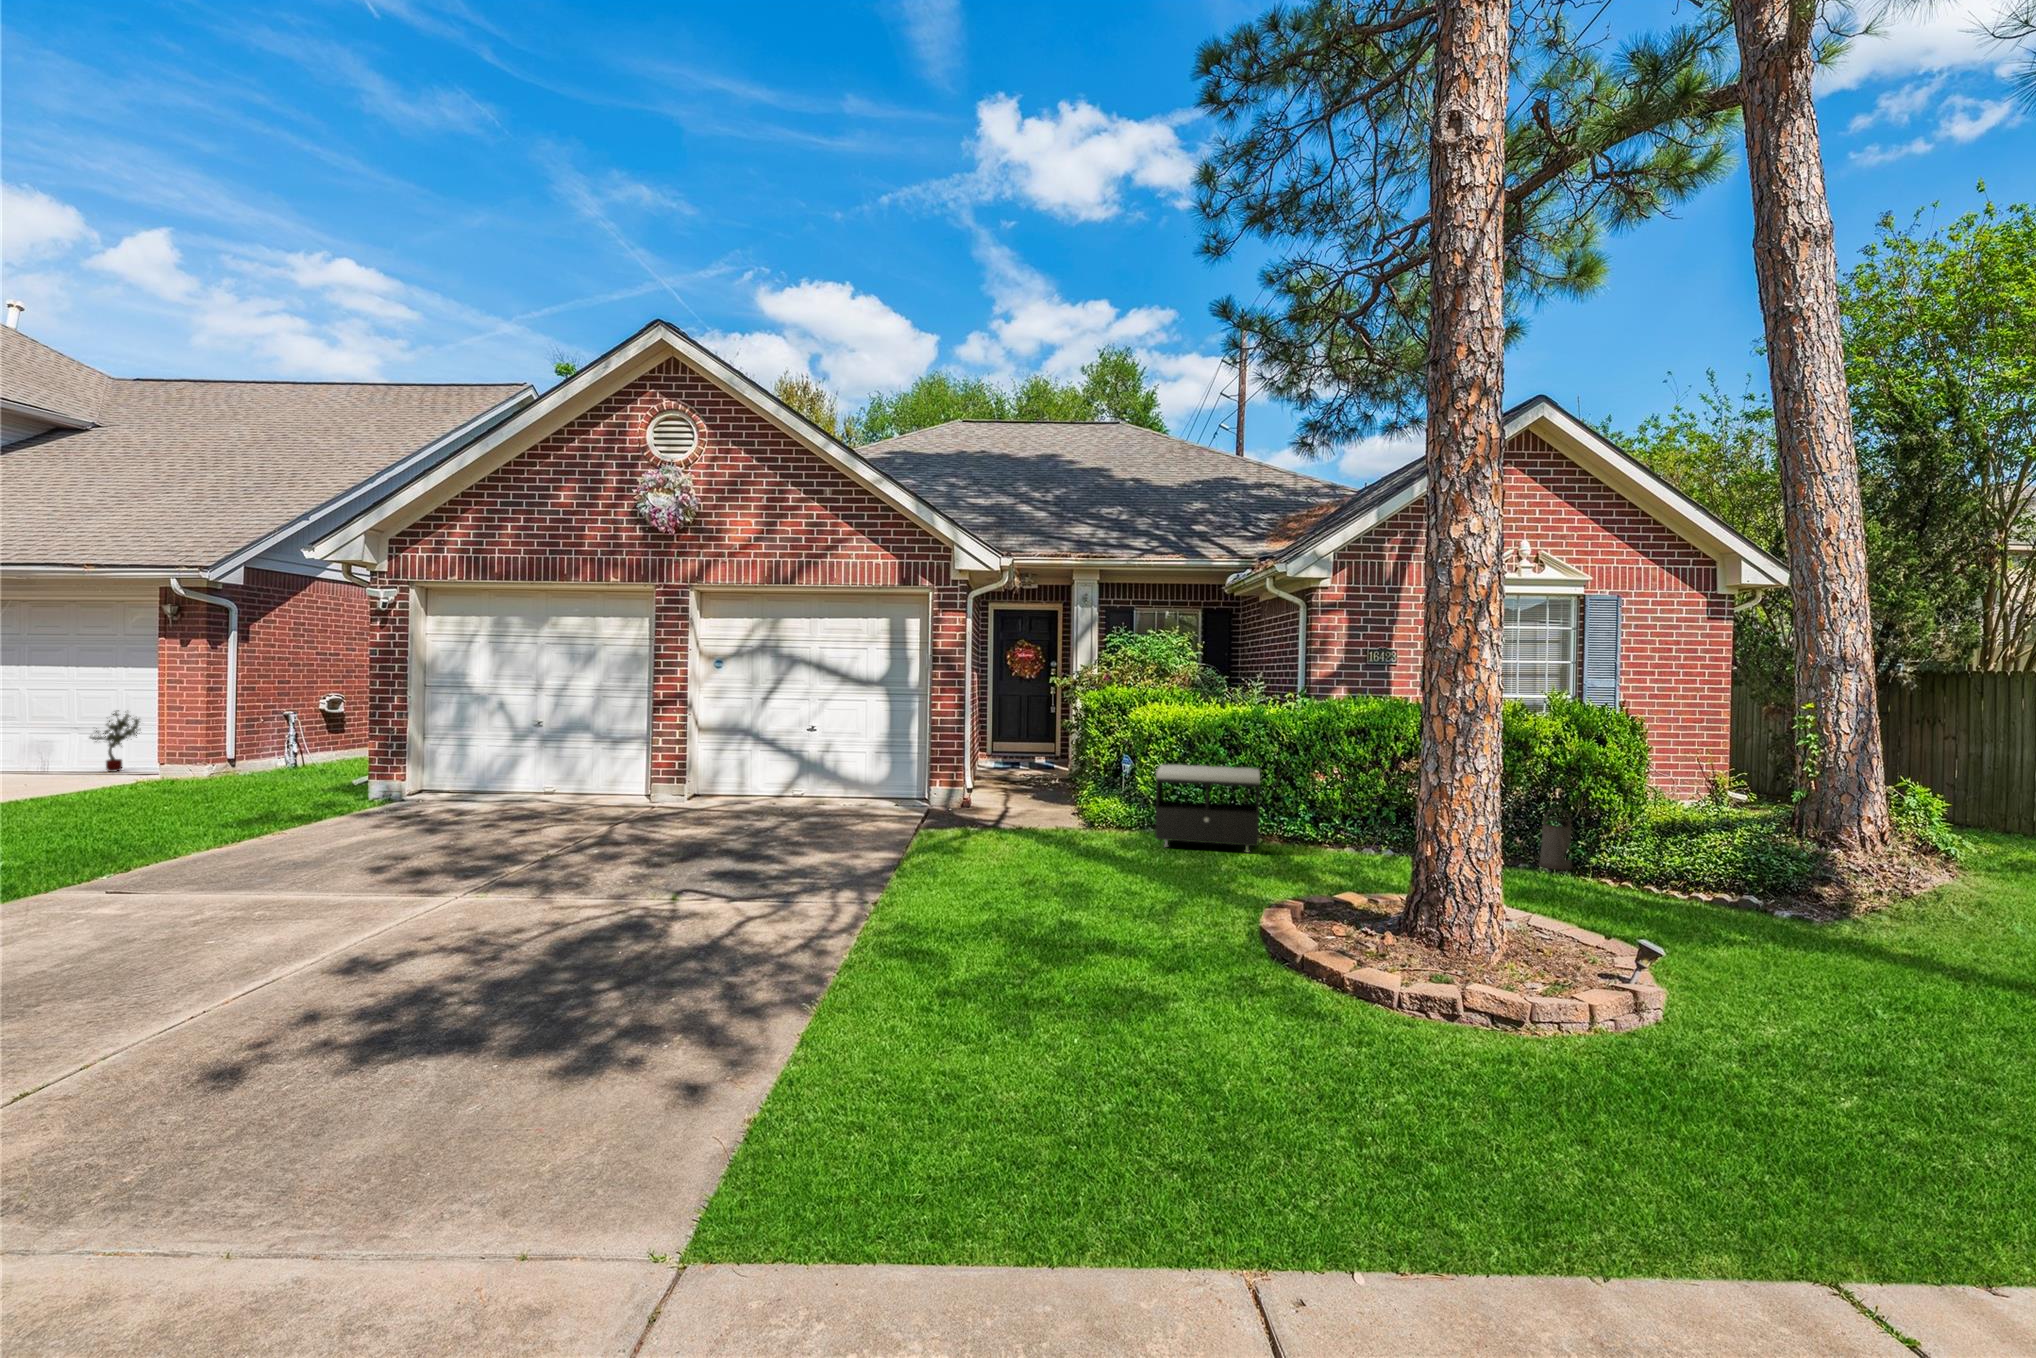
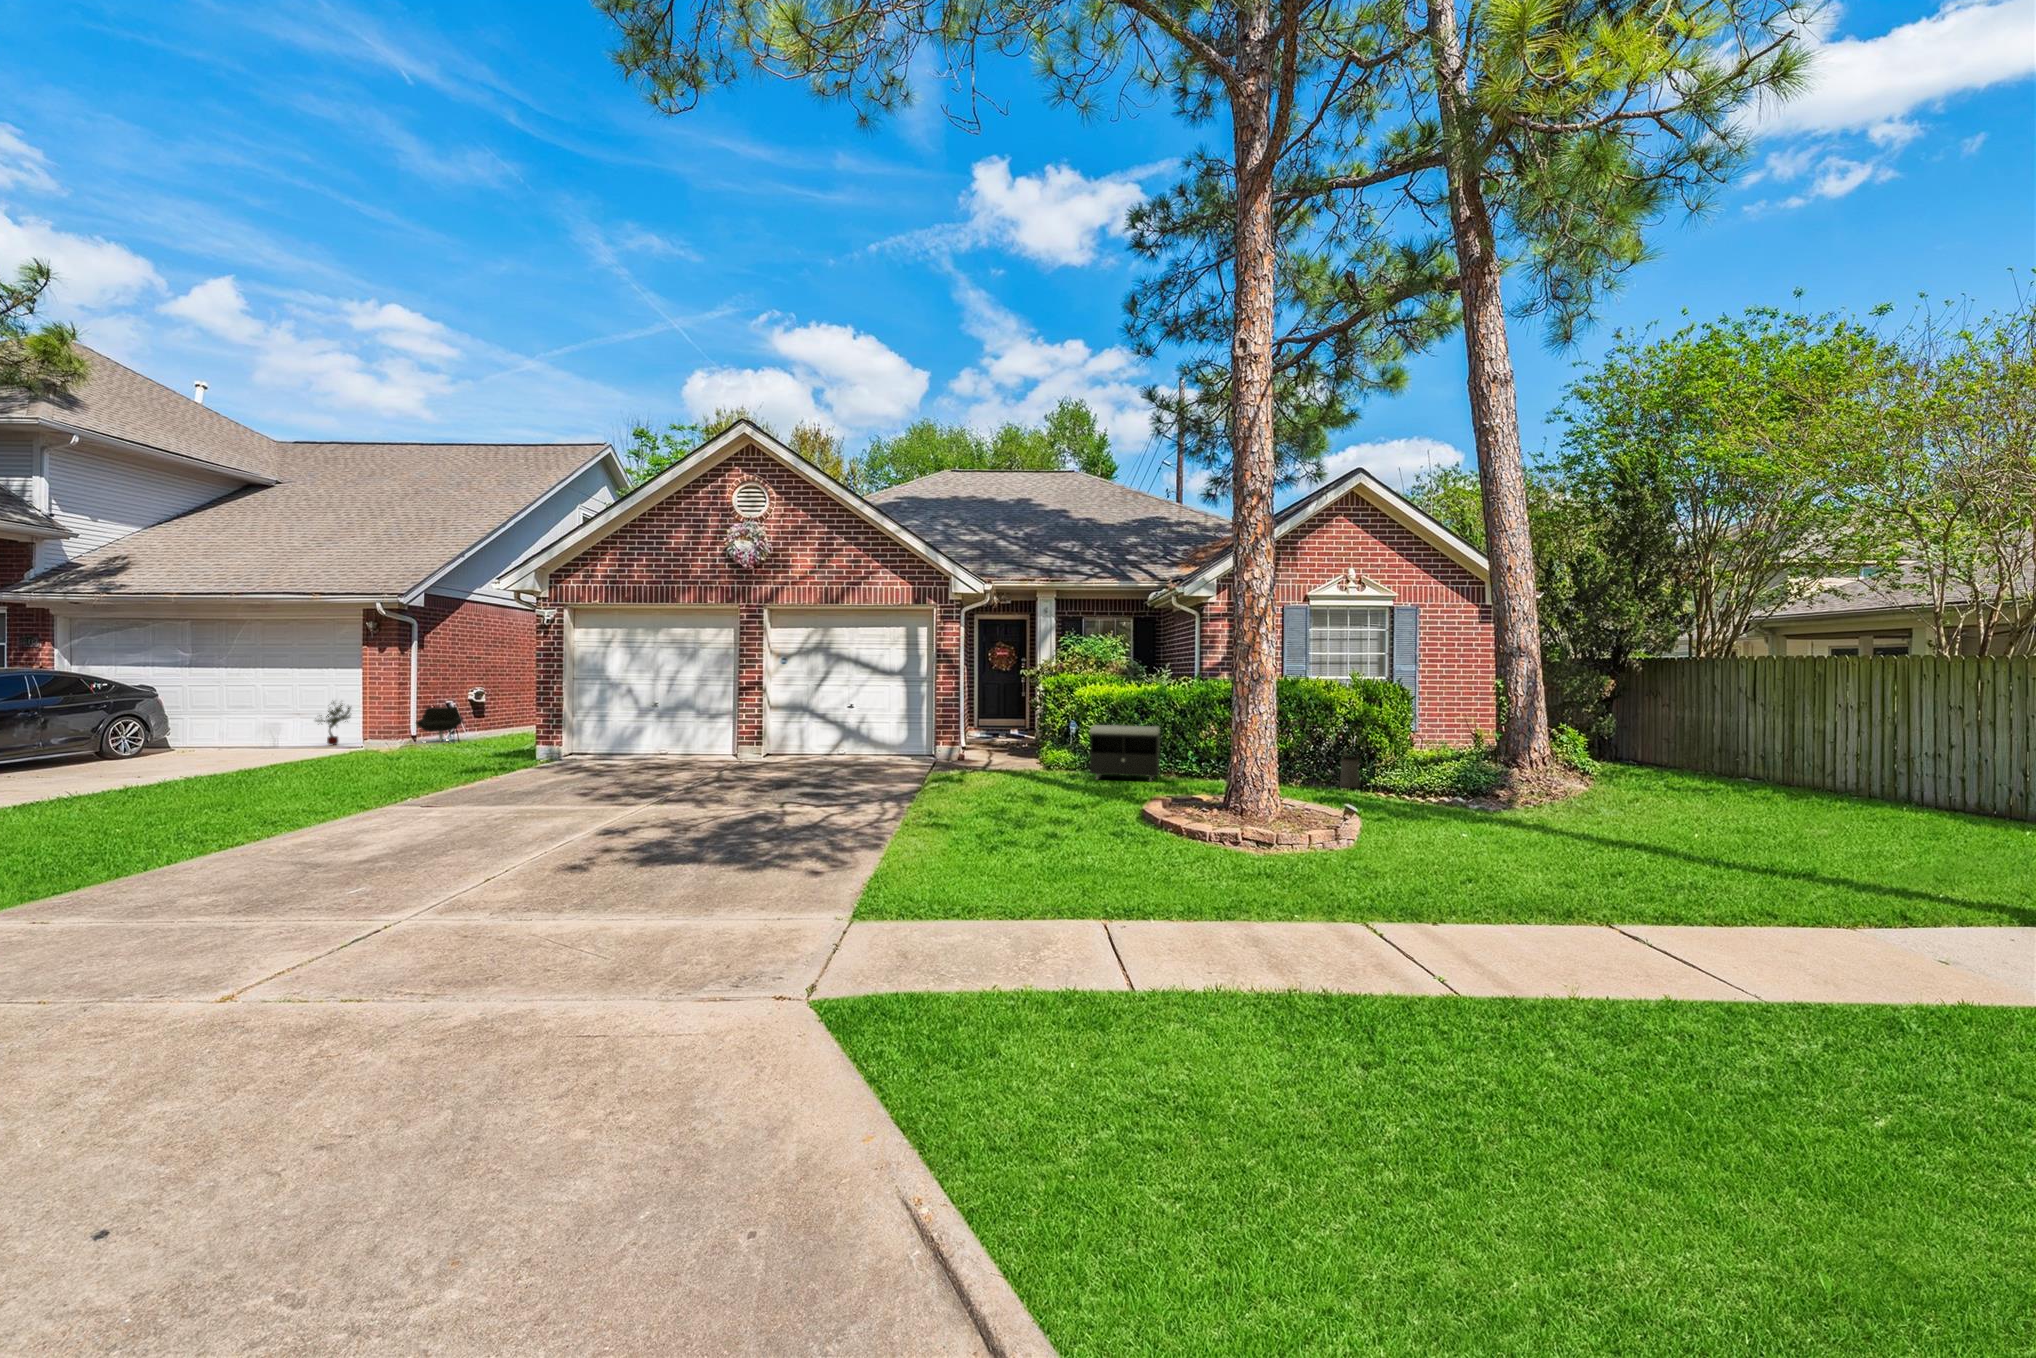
lounge chair: none [229,719,301,770] -> present [416,706,463,742]

